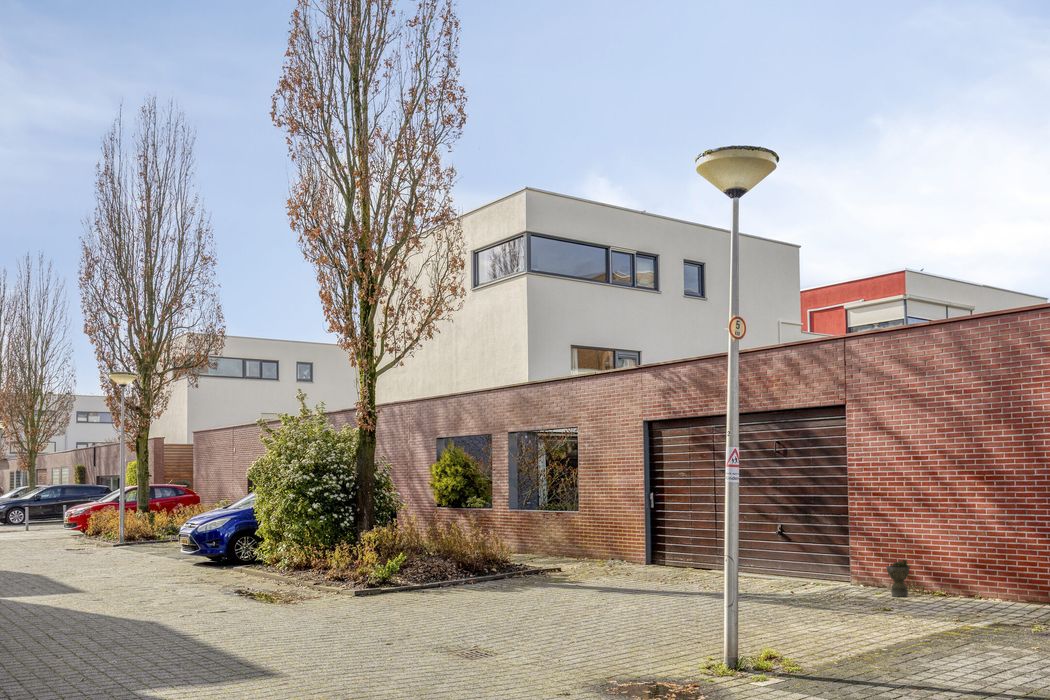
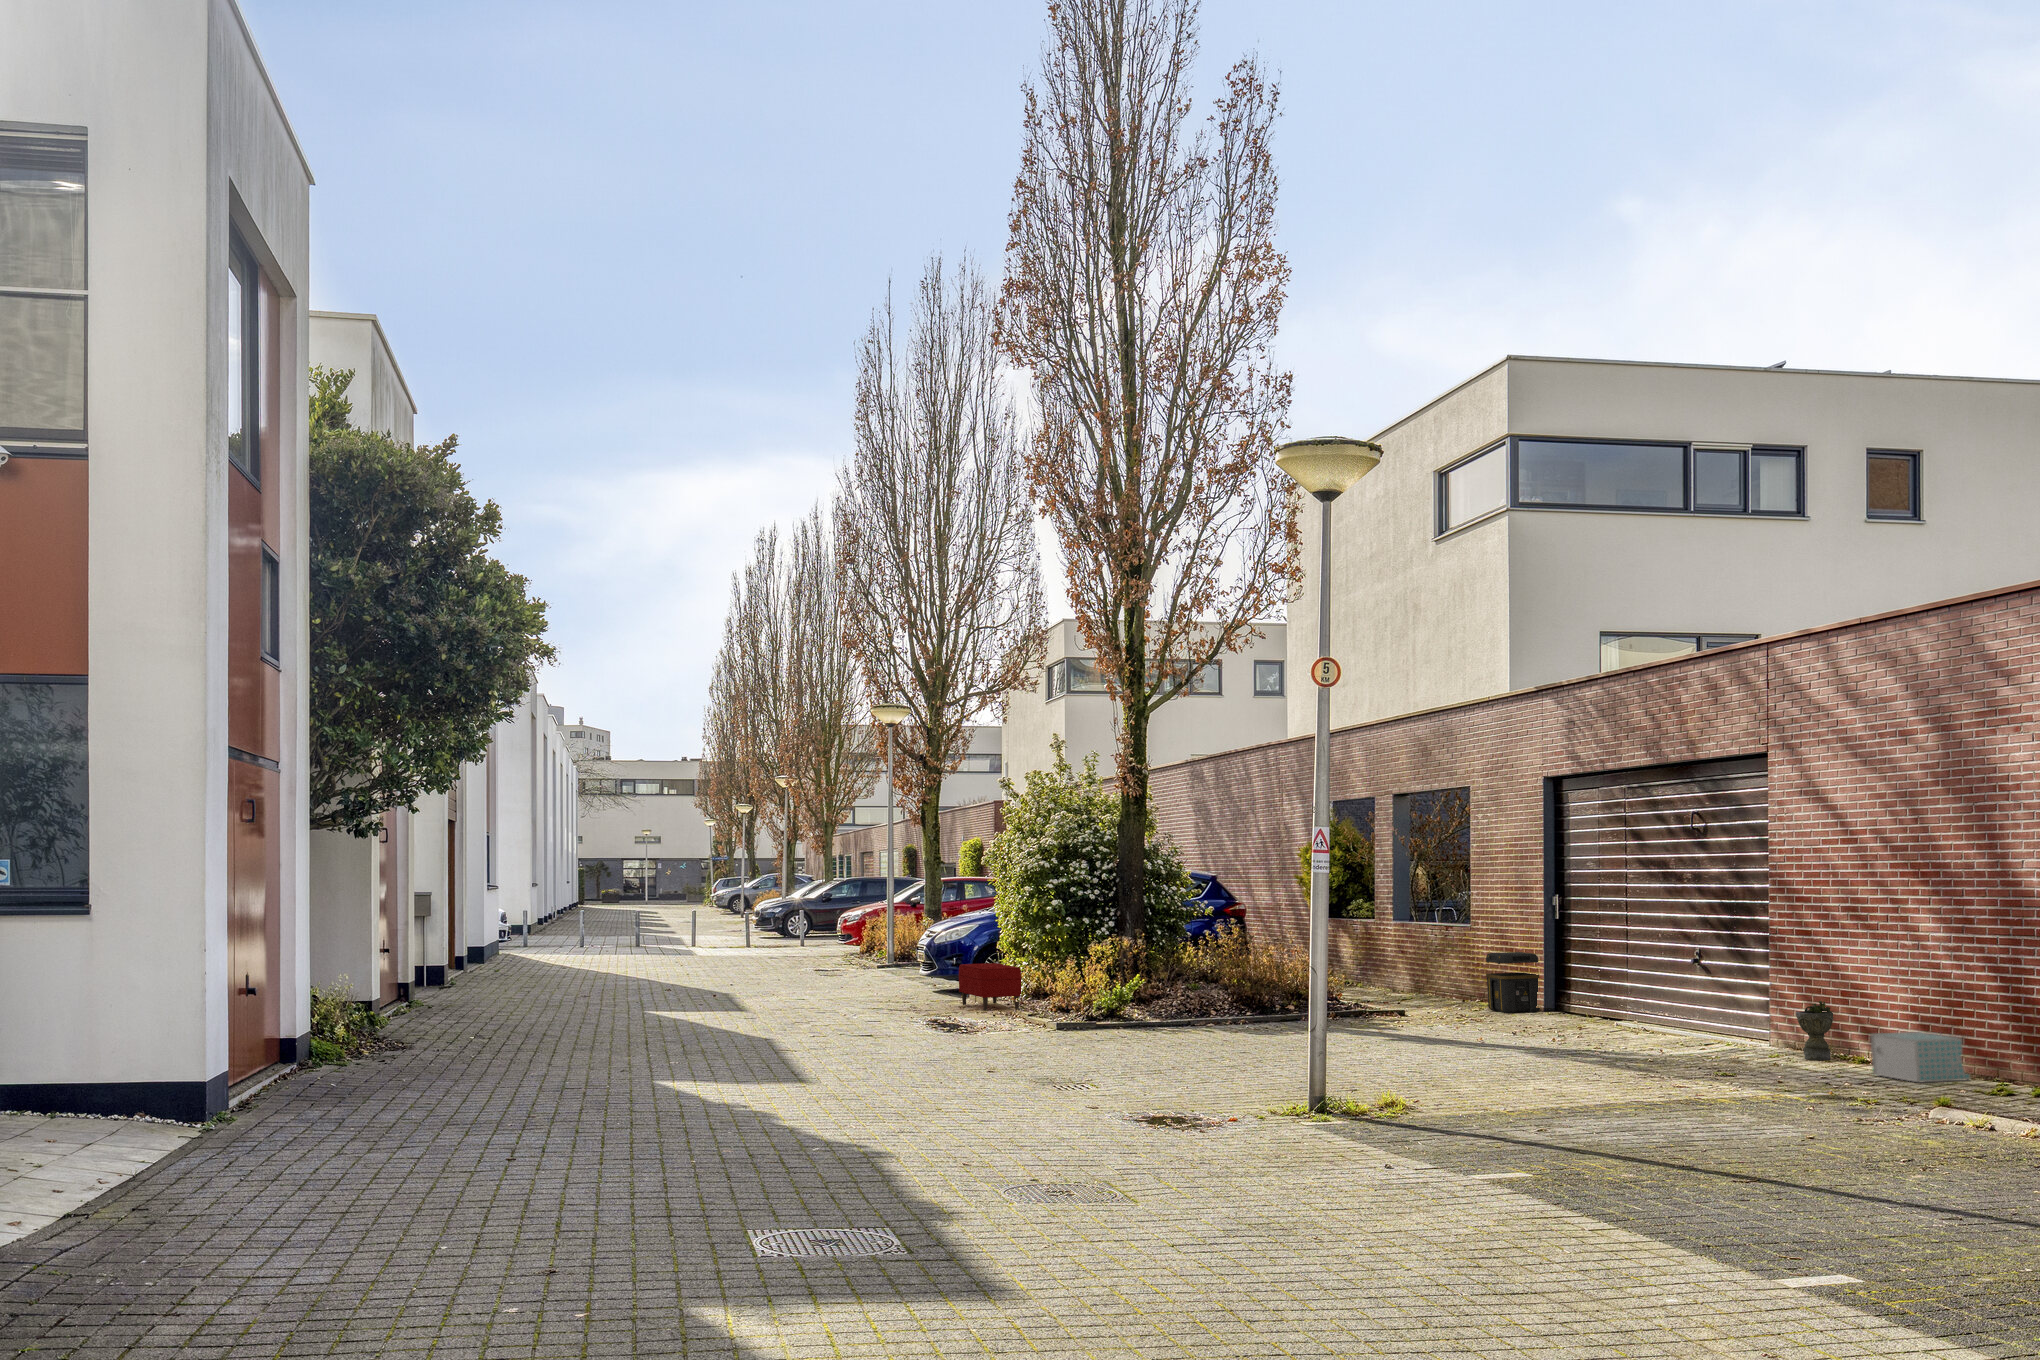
toolbox: none [603,529,636,568] -> present [1486,952,1540,1013]
bench: none [235,546,290,582] -> present [959,963,1022,1011]
storage box: none [972,578,1036,613] -> present [1870,1032,1970,1082]

